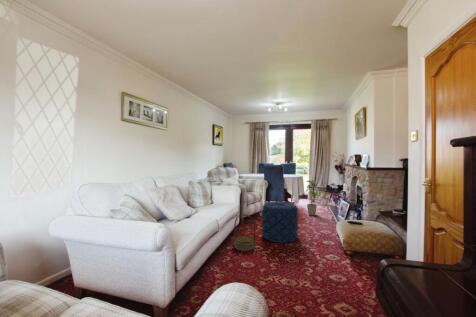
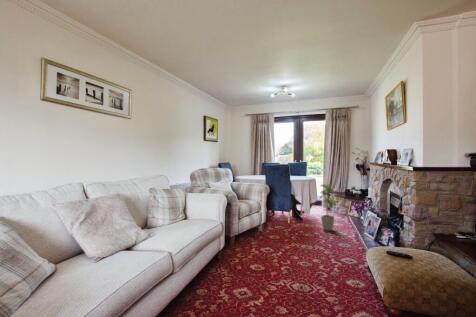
pouf: present [262,201,298,243] -> none [254,216,308,282]
basket: present [234,214,255,251] -> none [208,240,240,299]

